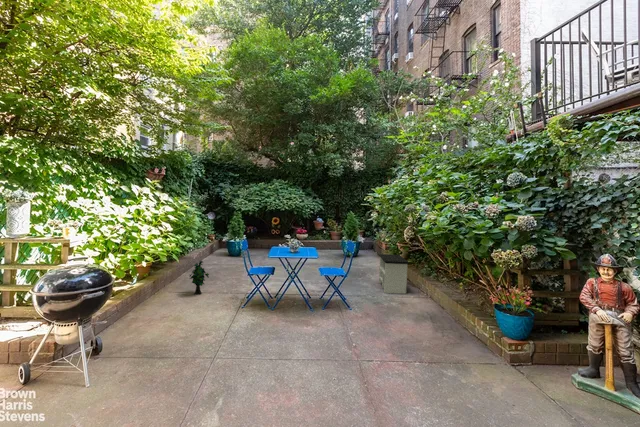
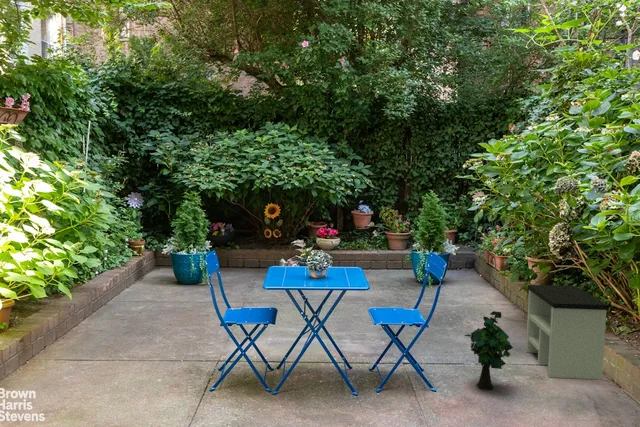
decorative plant: present [190,261,209,295] -> present [465,311,513,390]

